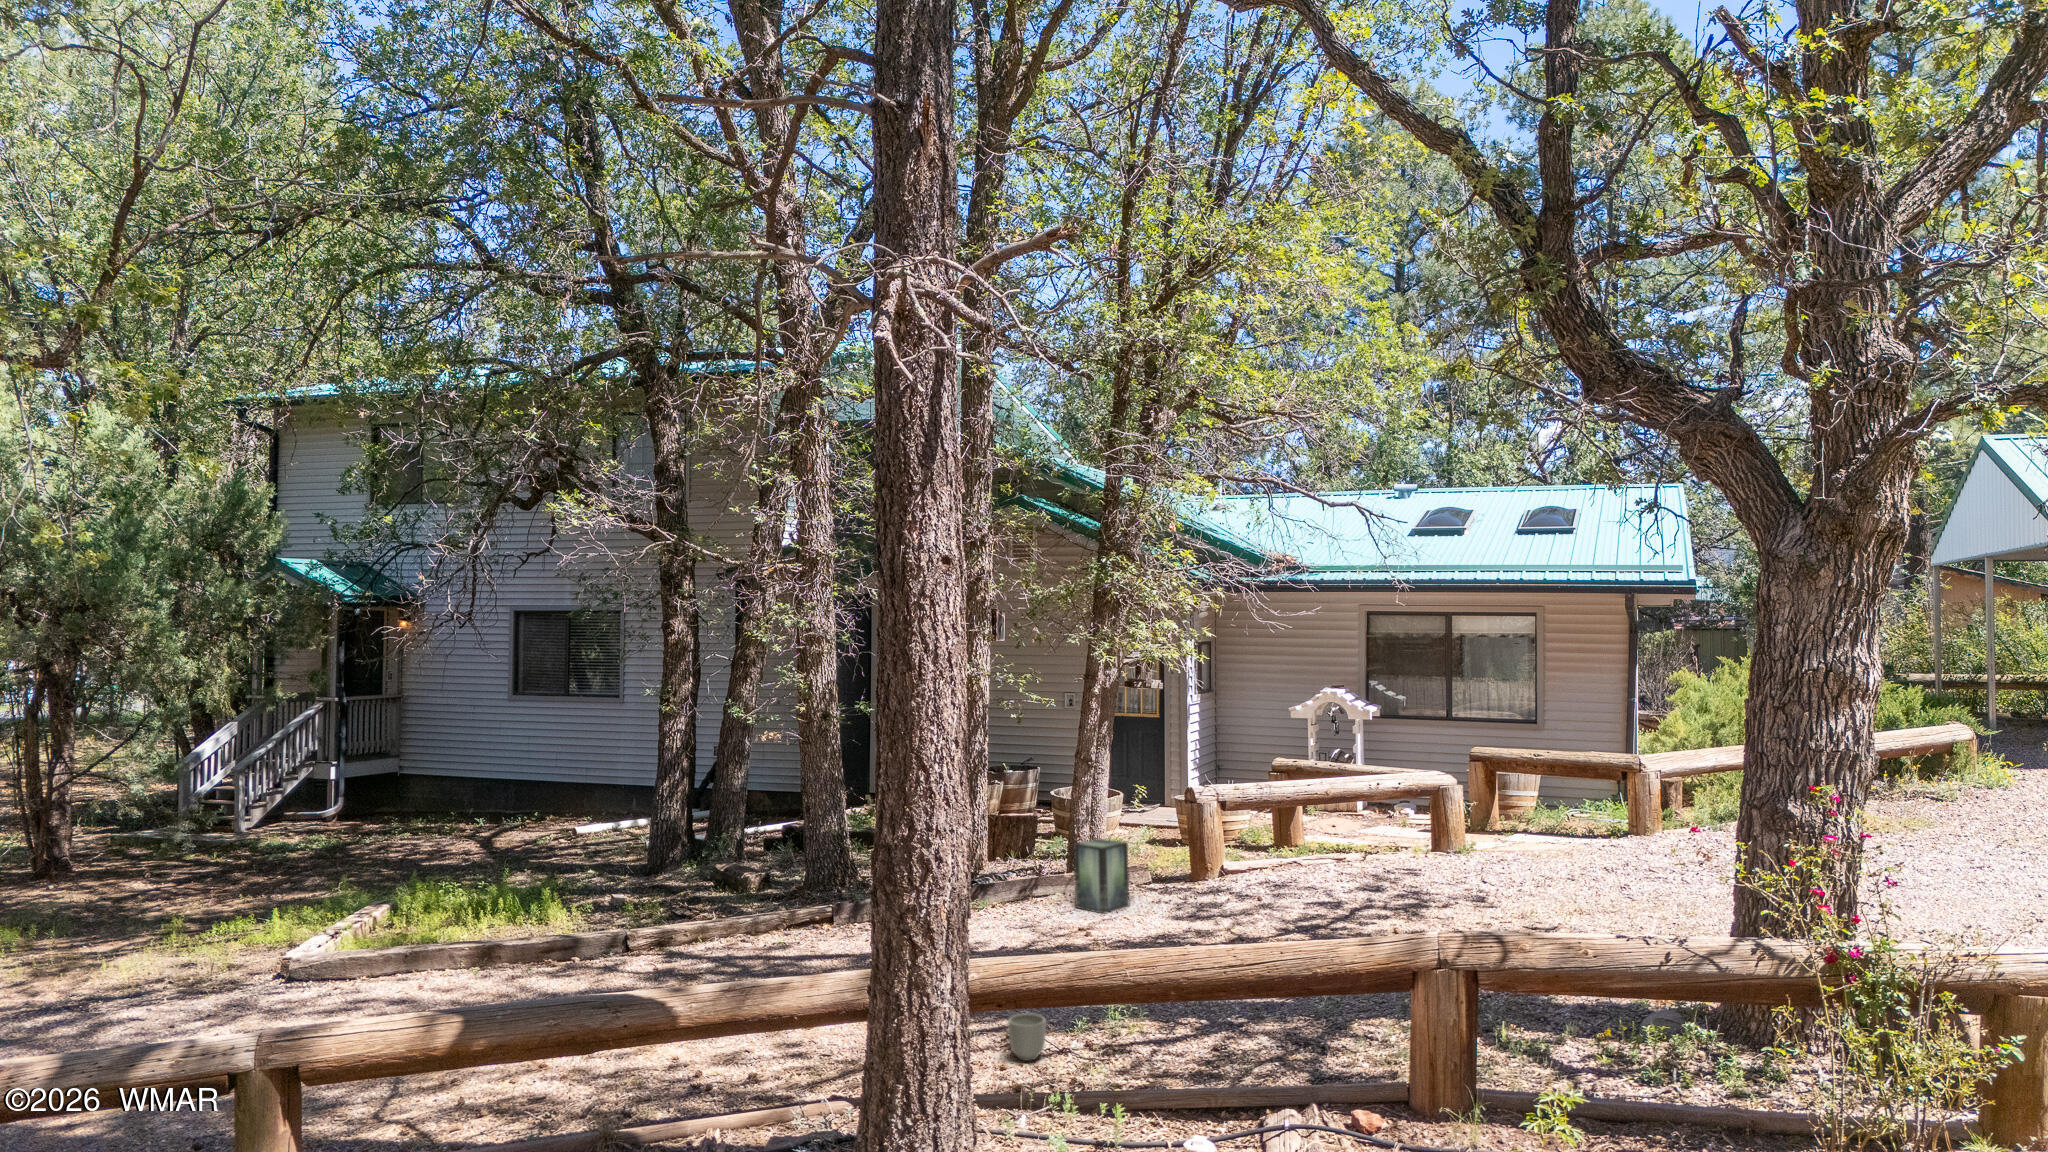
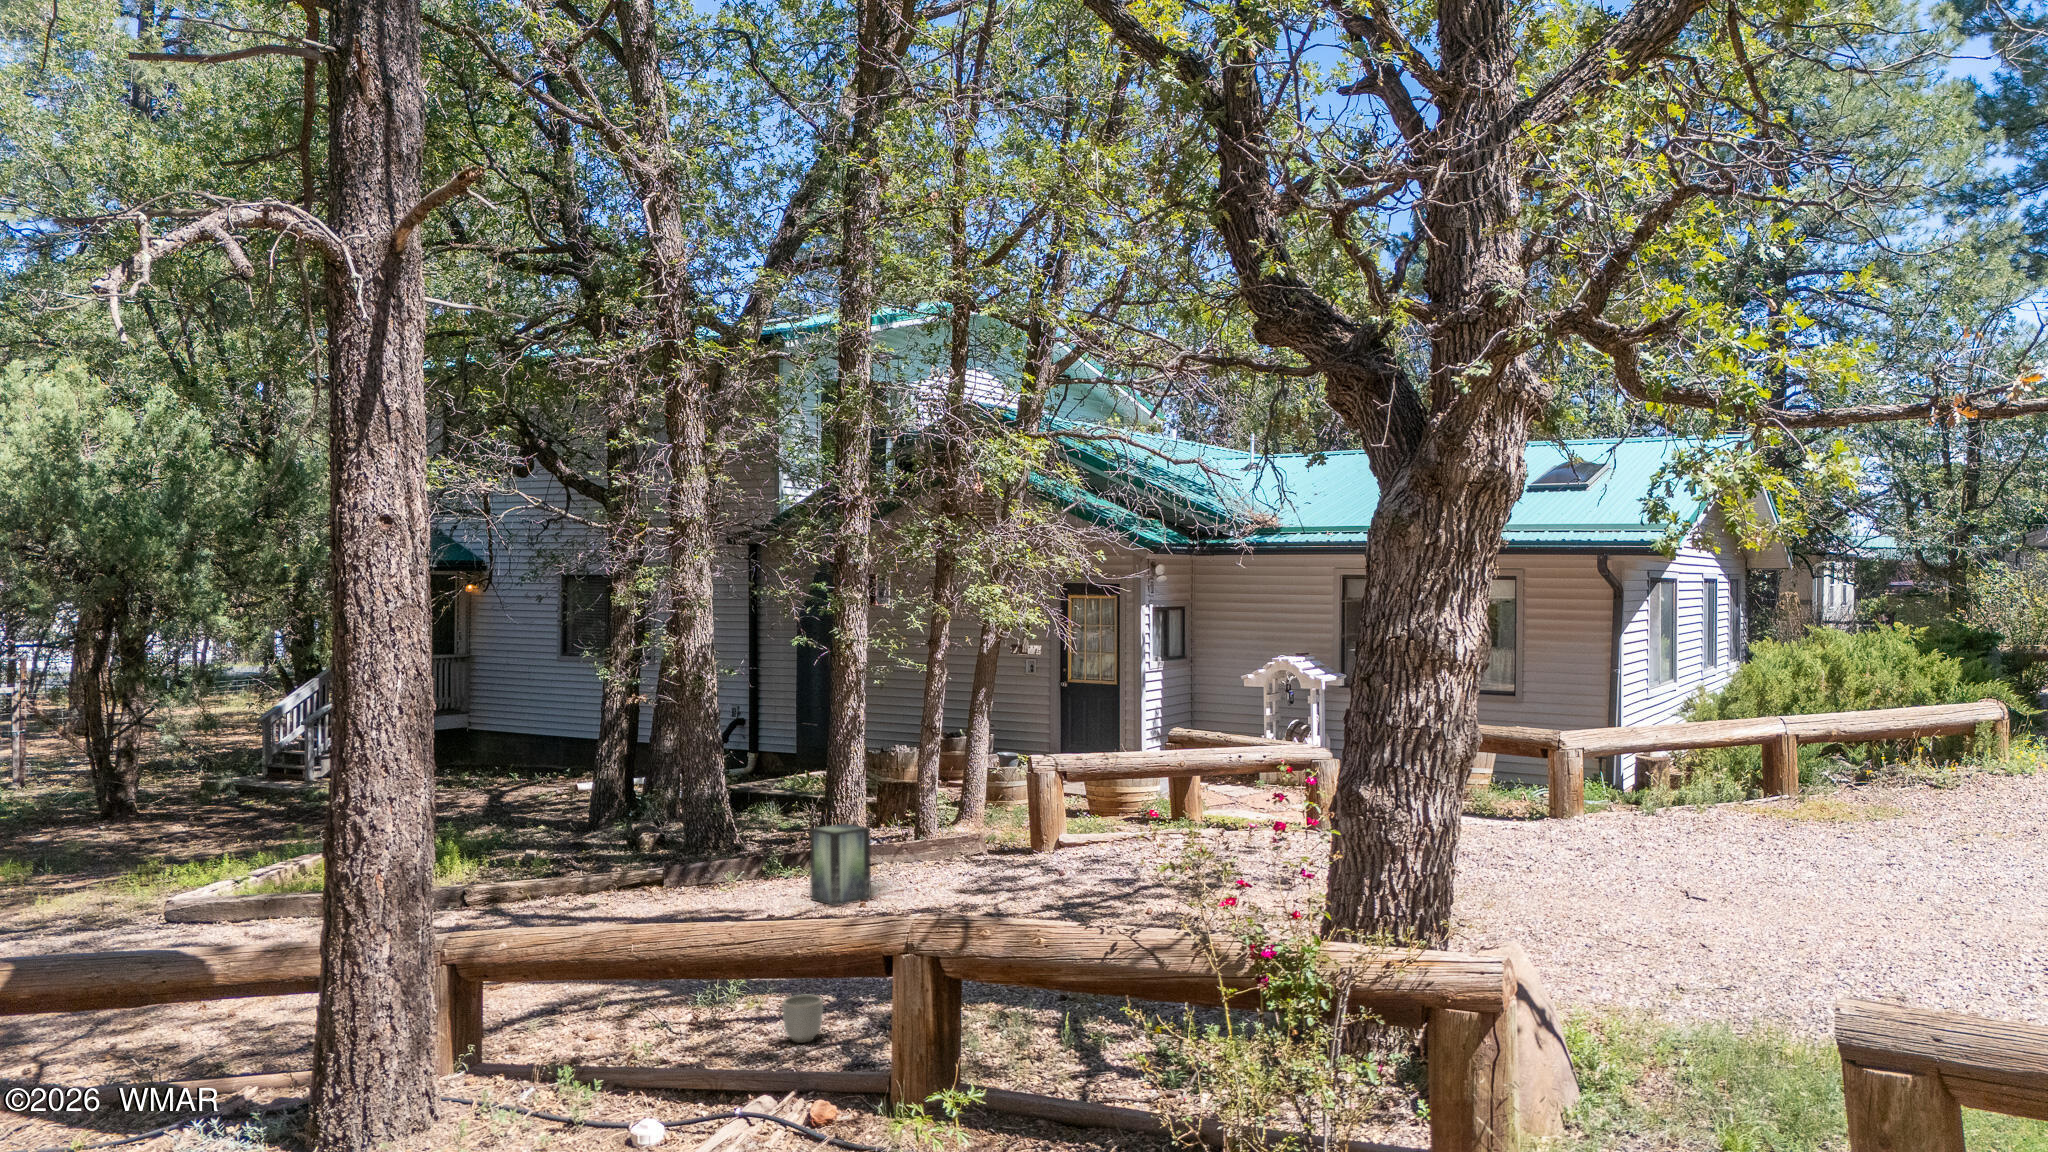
planter: present [1008,1013,1046,1061] -> present [782,995,823,1043]

